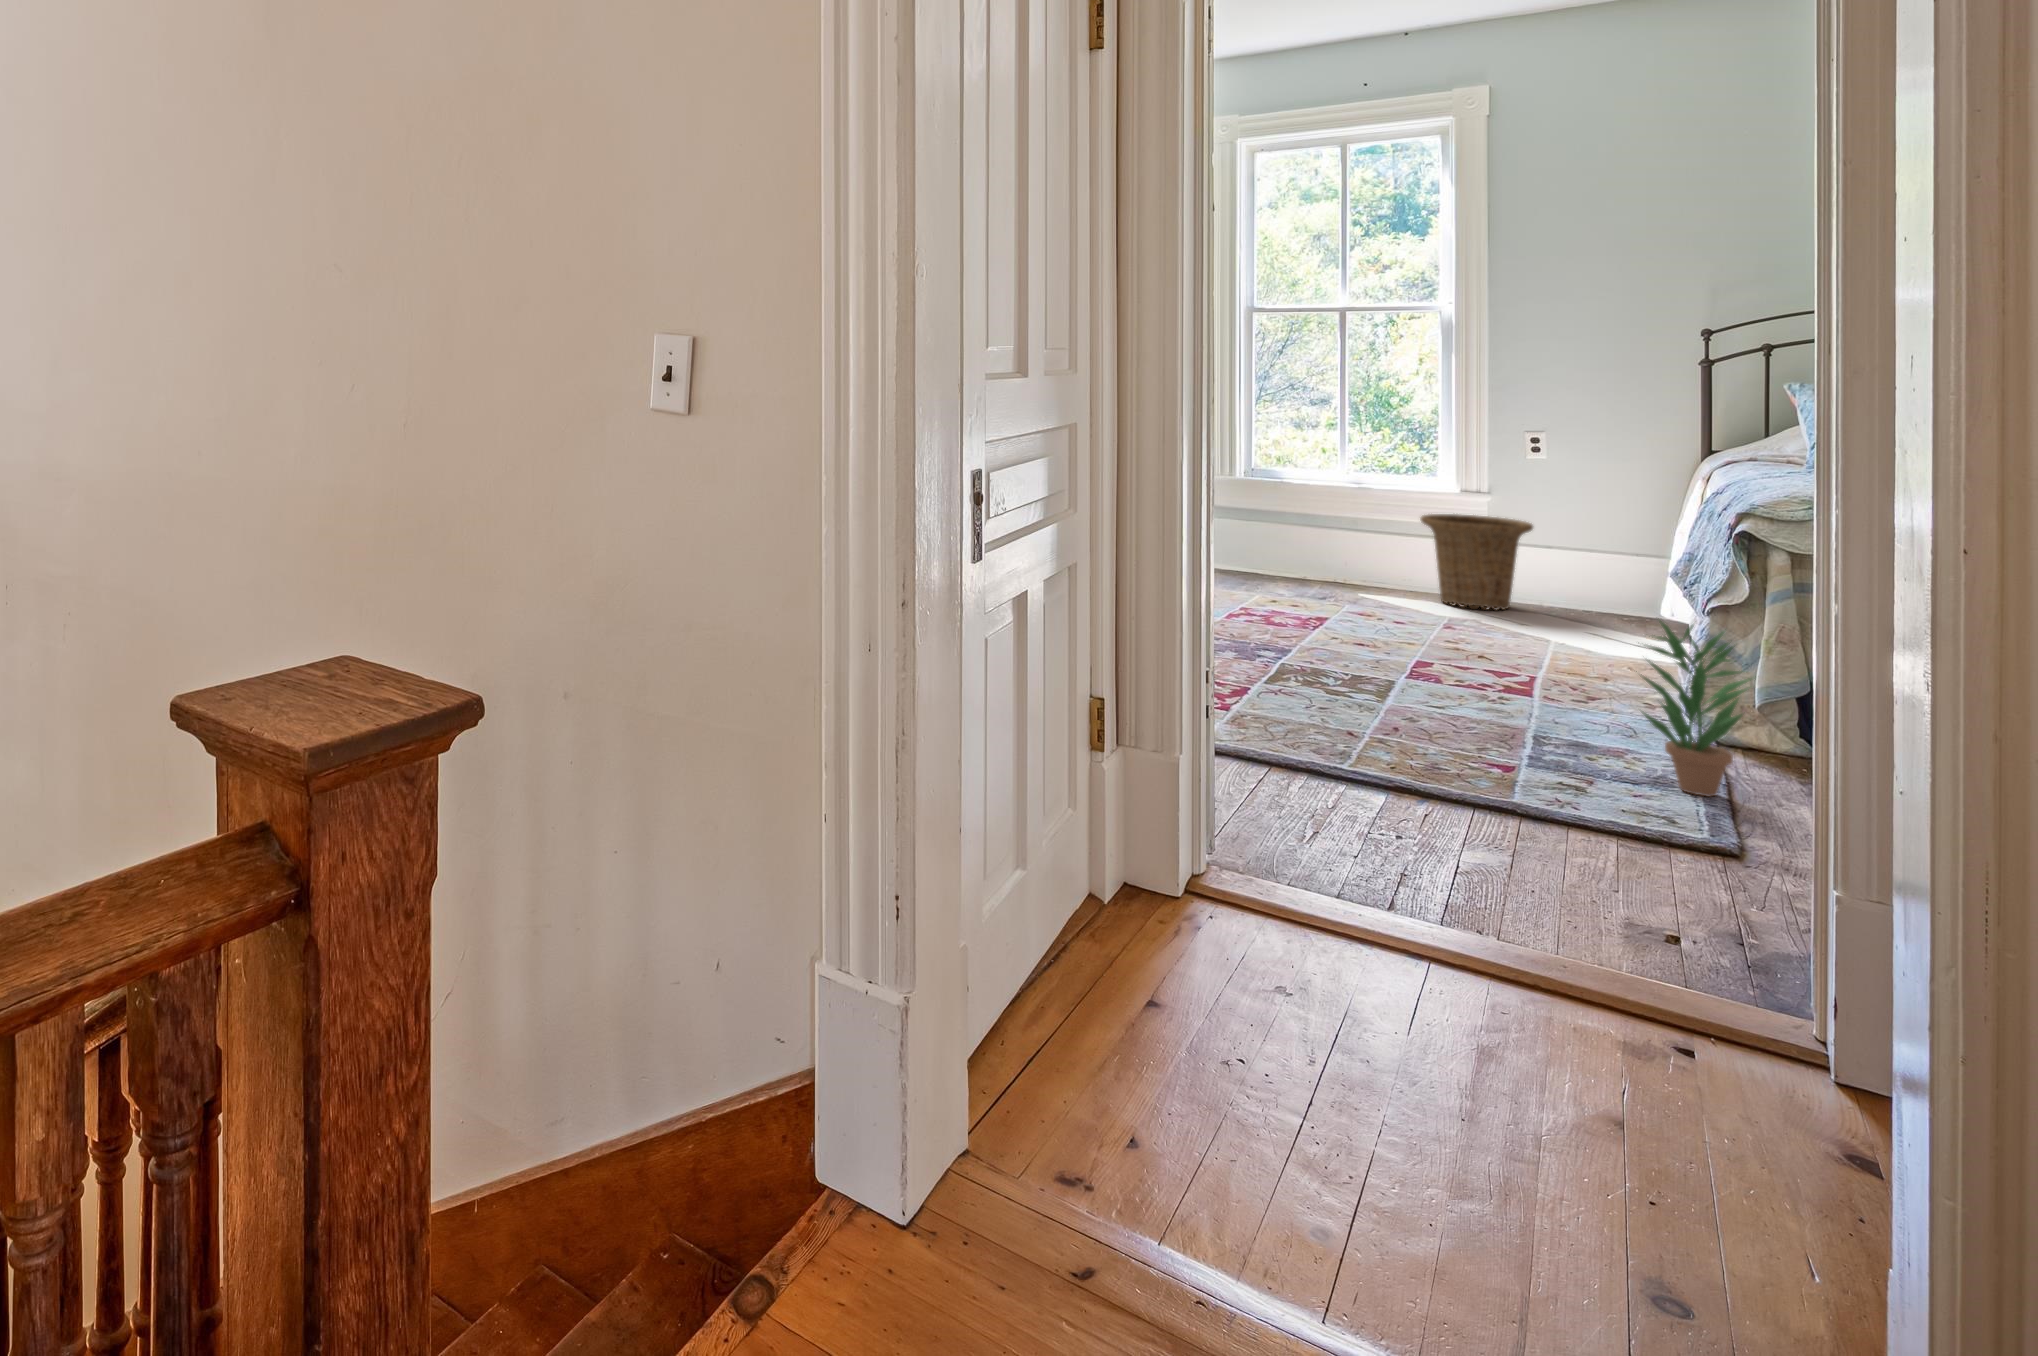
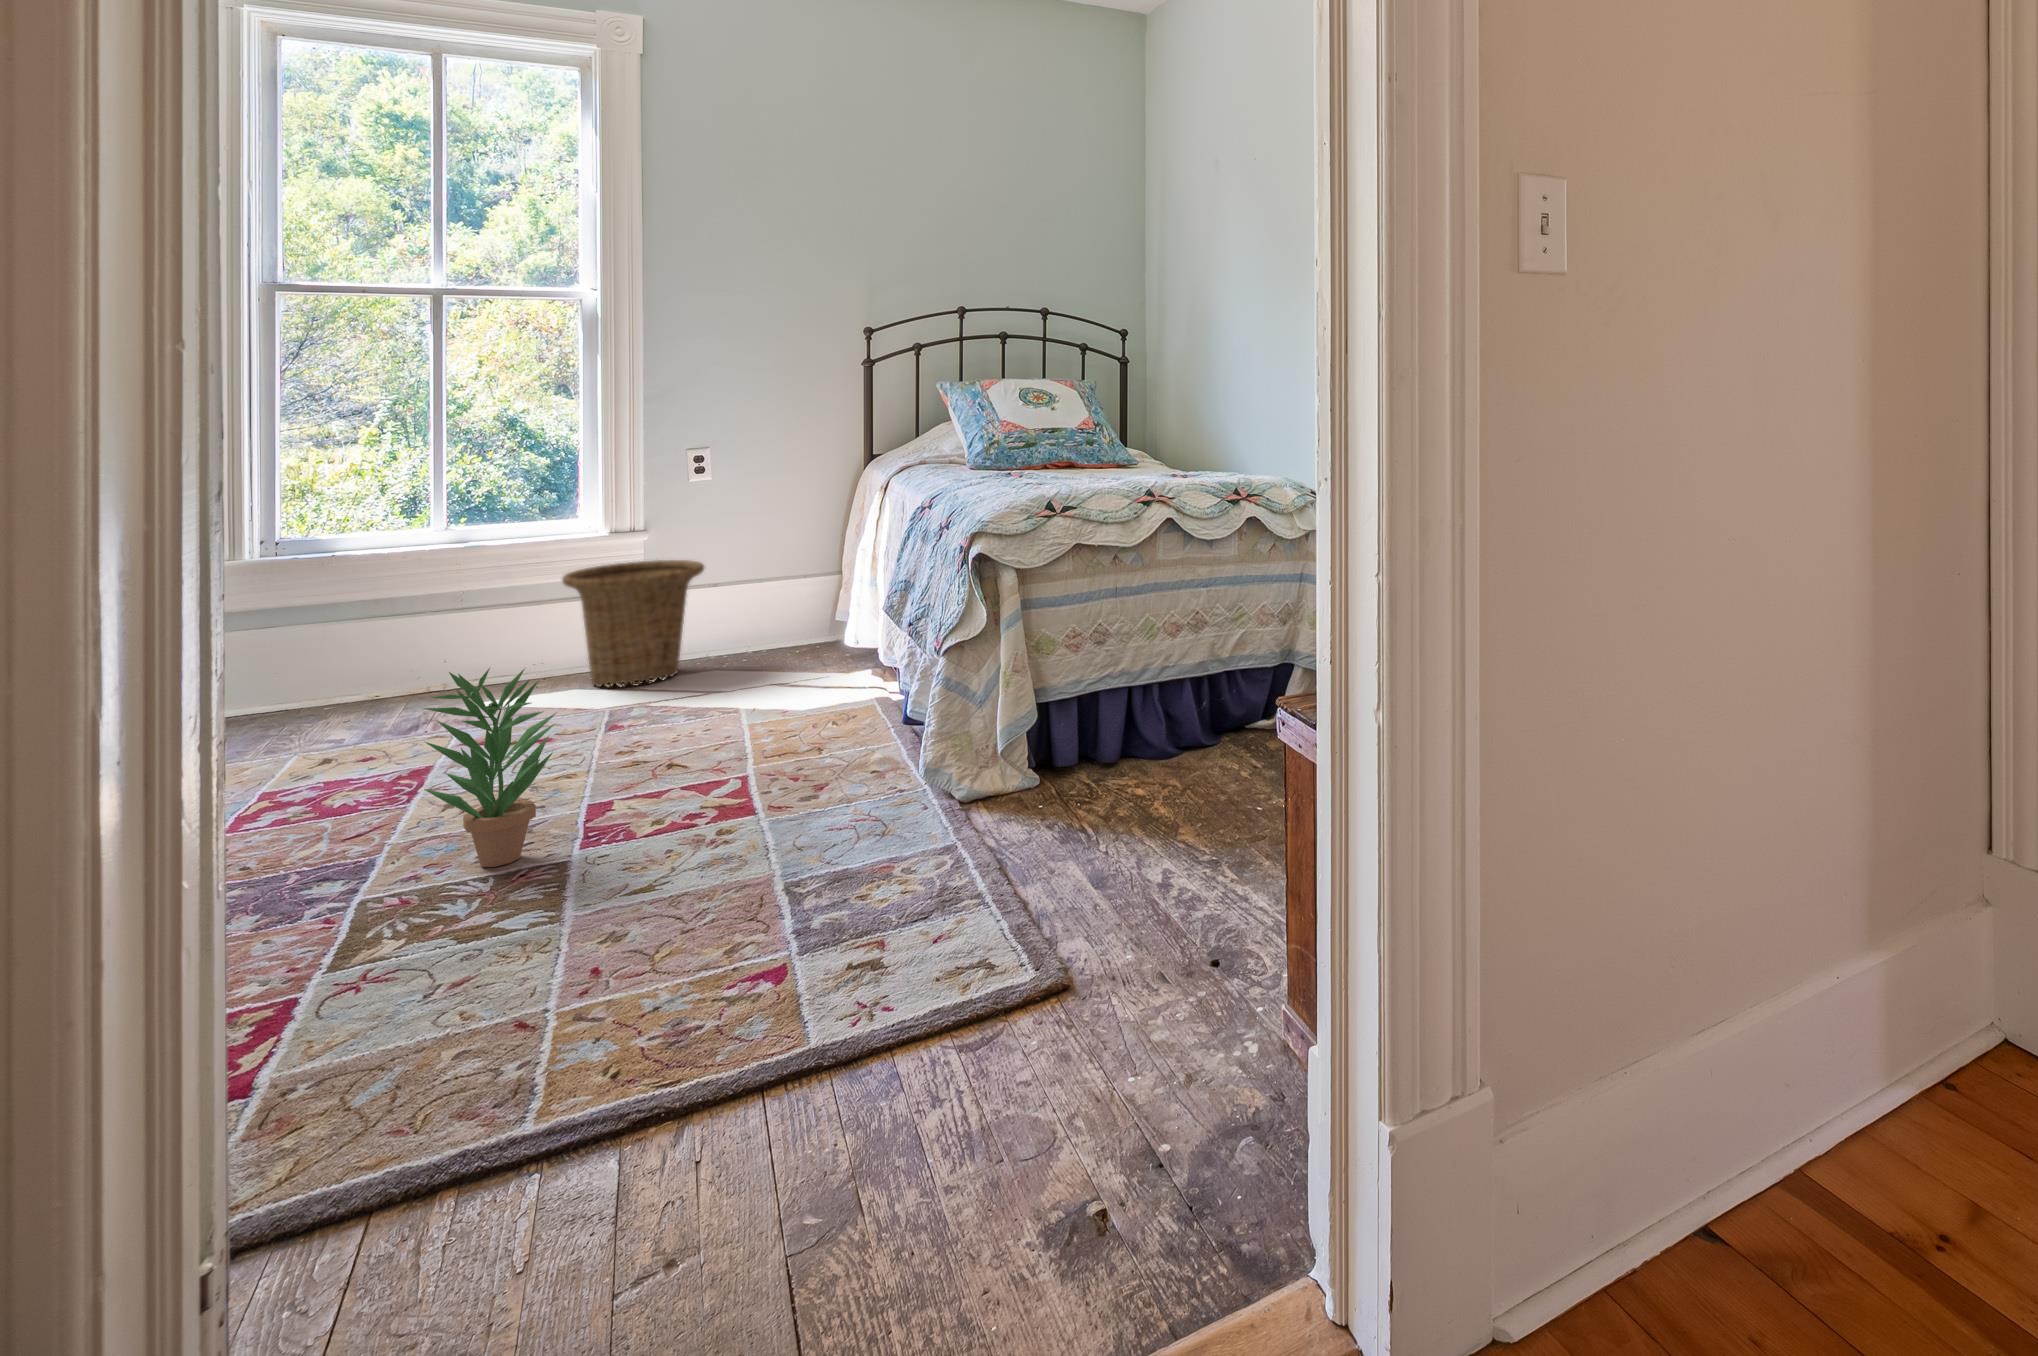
potted plant: present [1636,622,1751,796] -> present [424,668,557,867]

